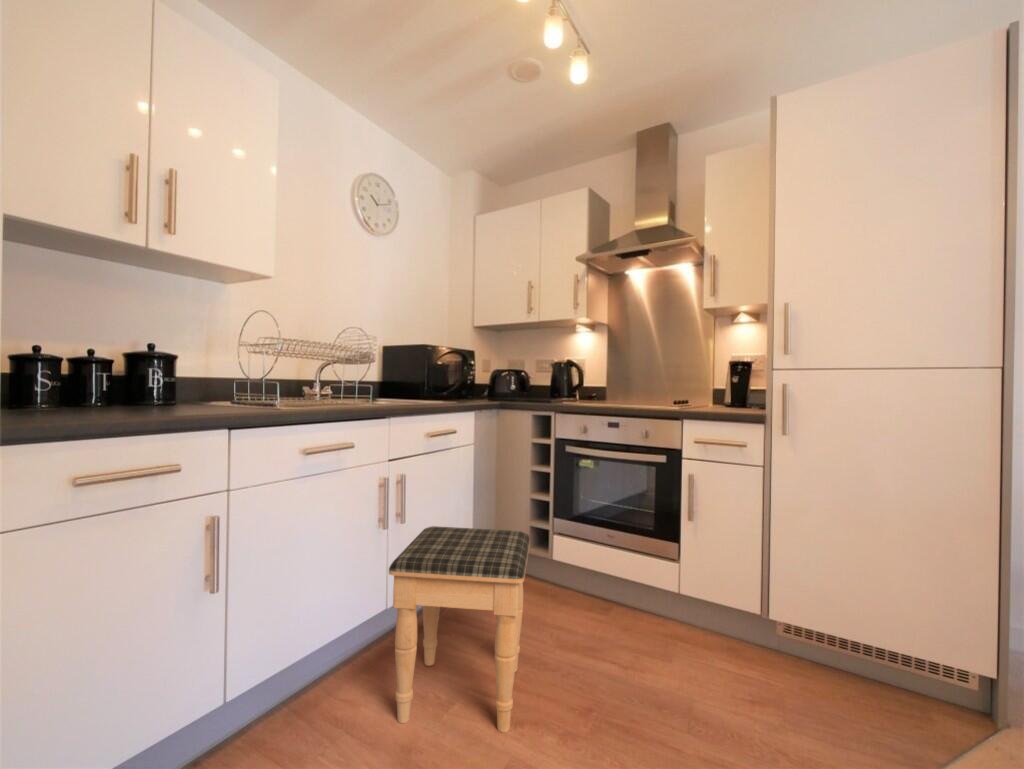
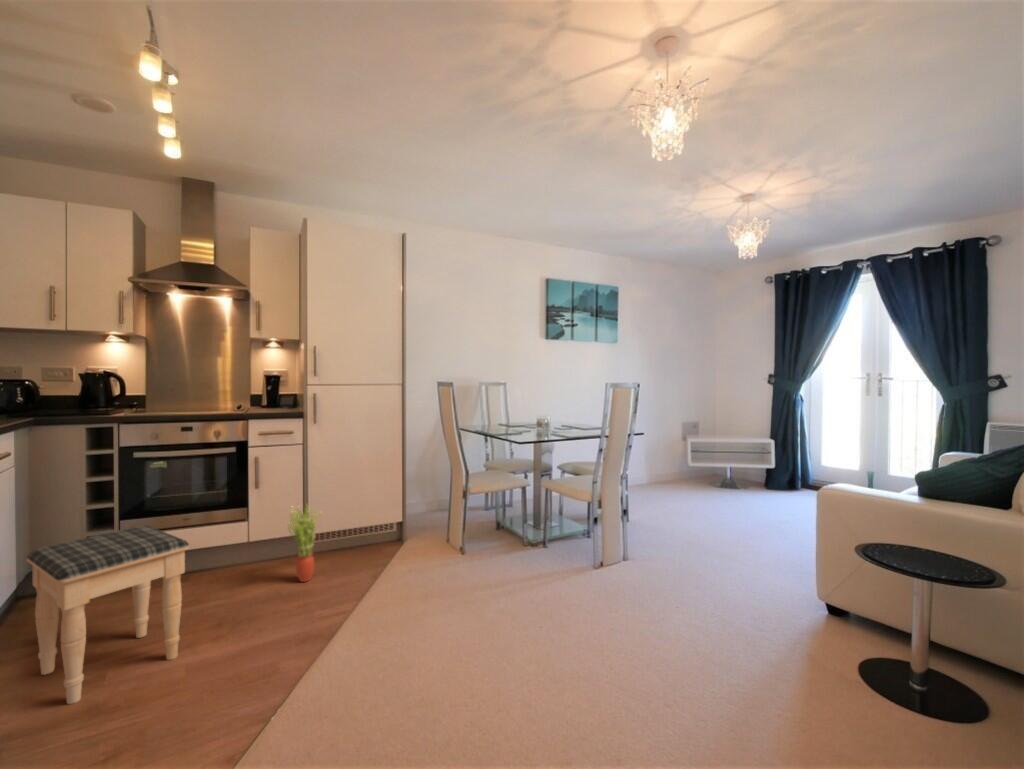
potted plant: none [702,564,769,710] -> present [288,505,321,582]

